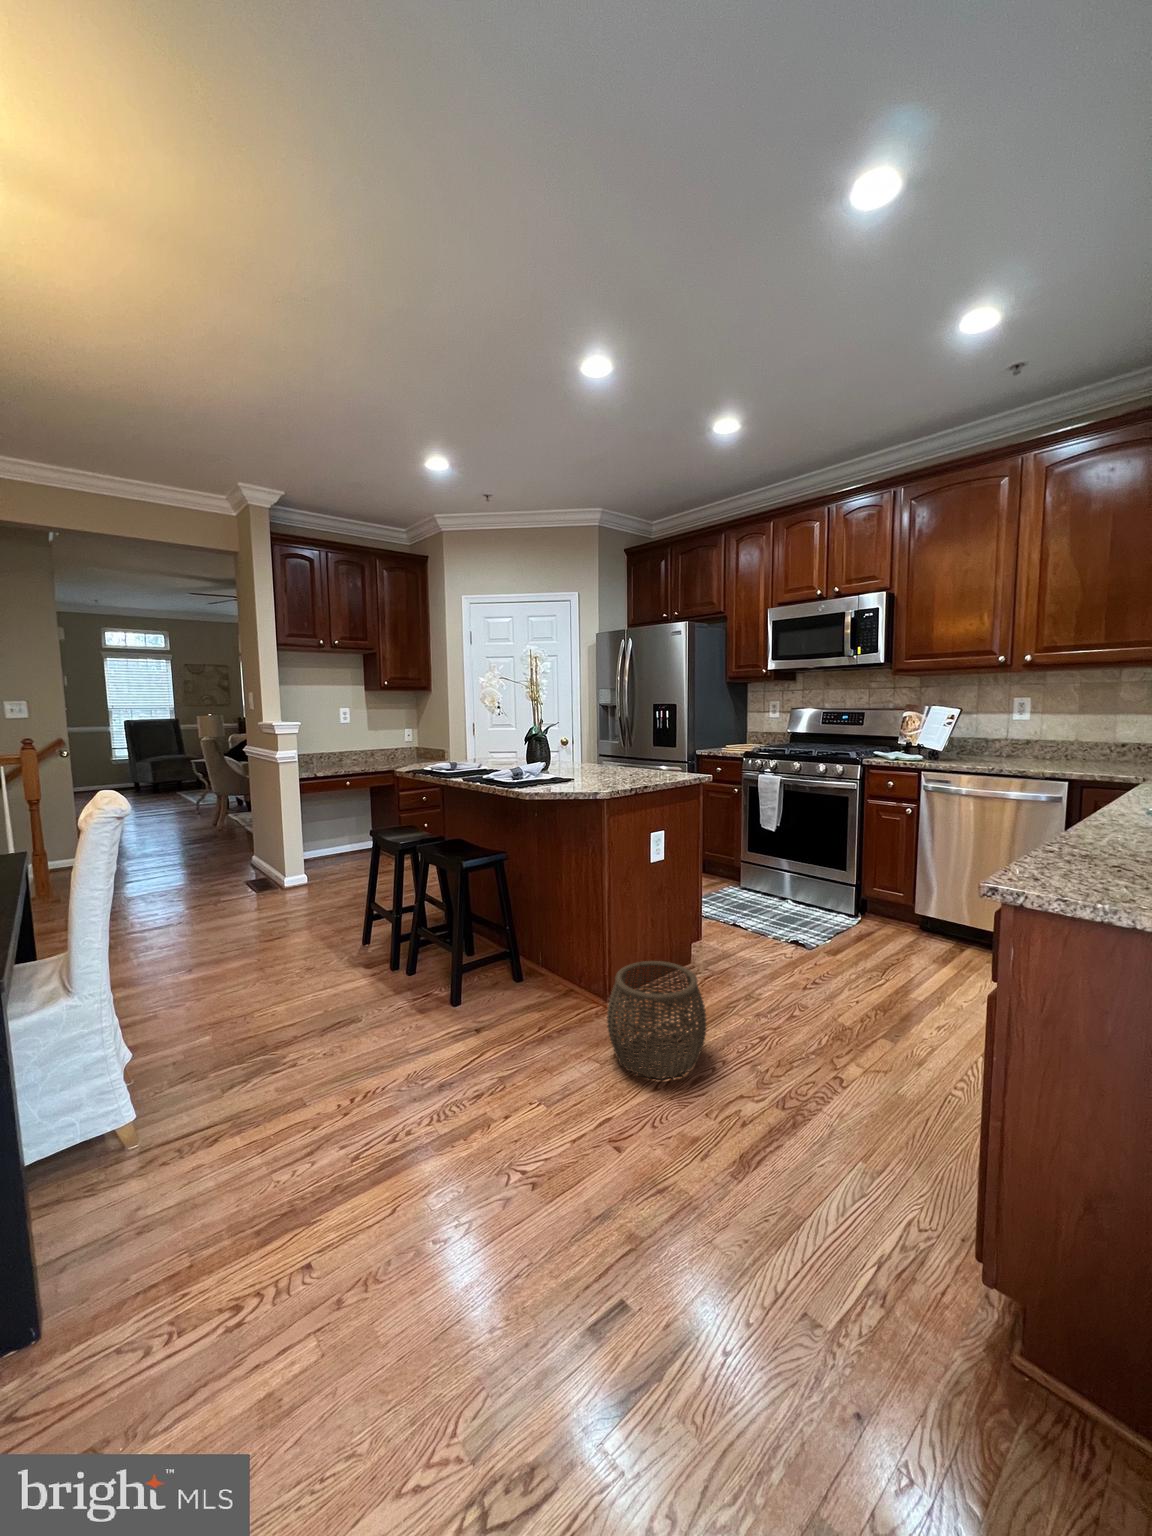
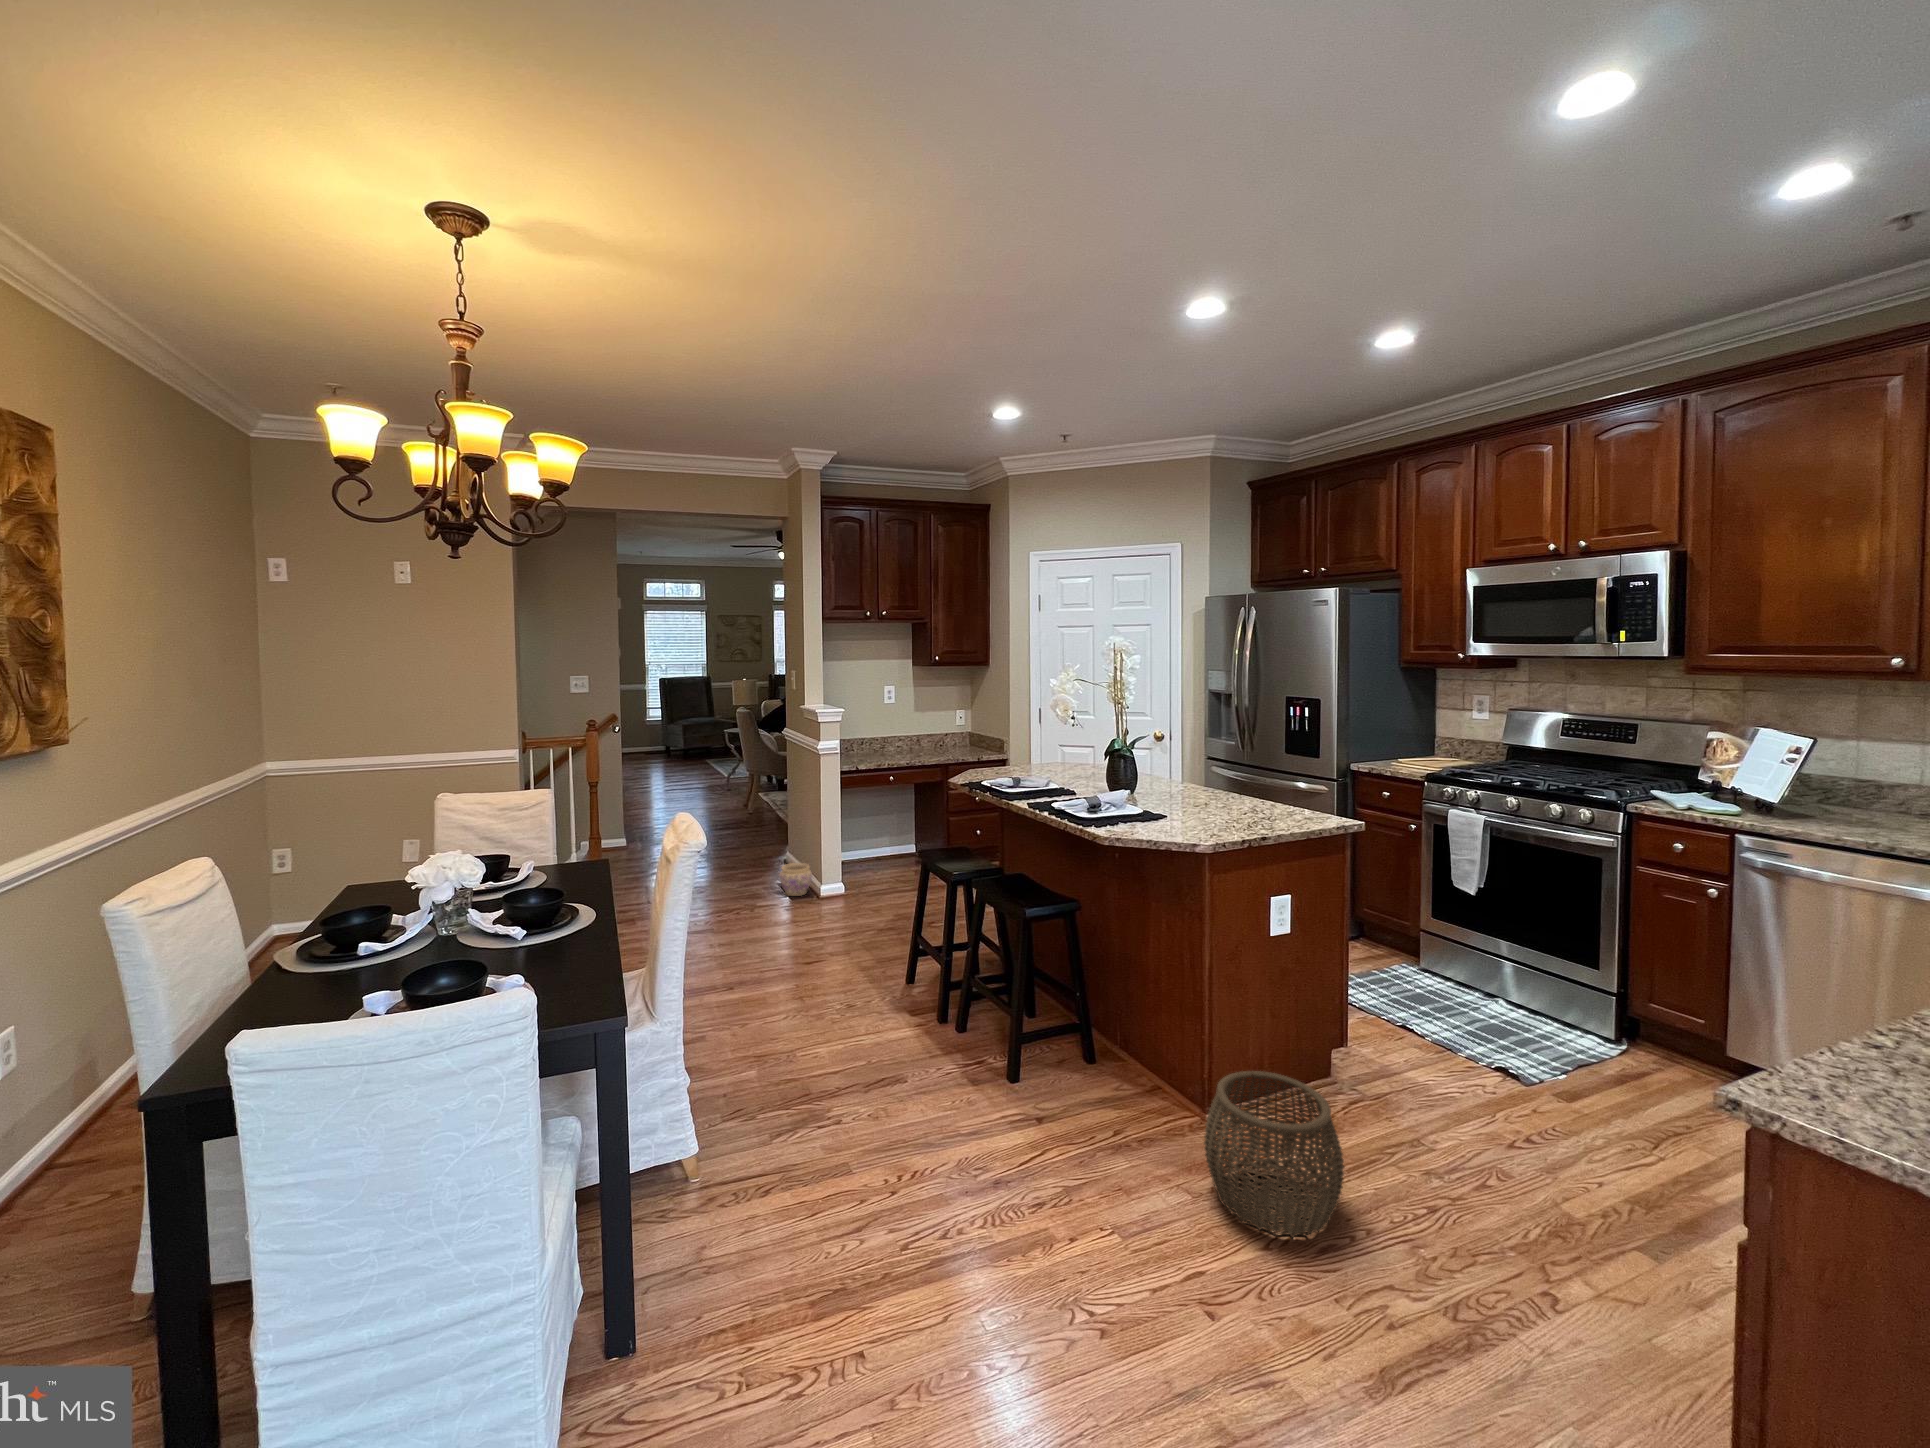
planter: none [238,862,270,892] -> present [780,863,812,896]

